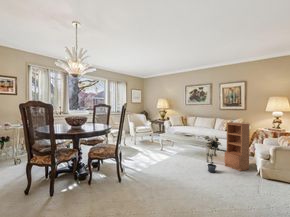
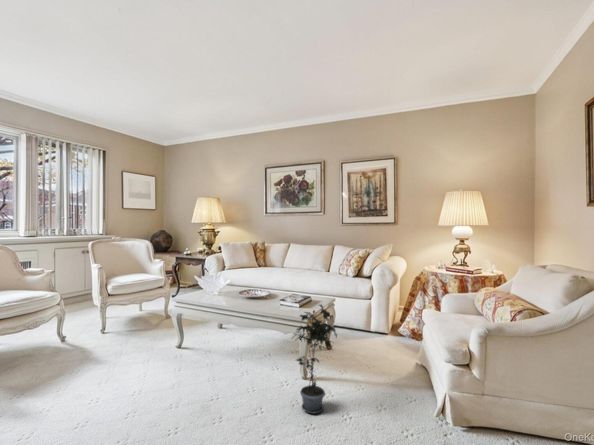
bookcase: present [225,122,250,171] -> none [348,260,408,395]

